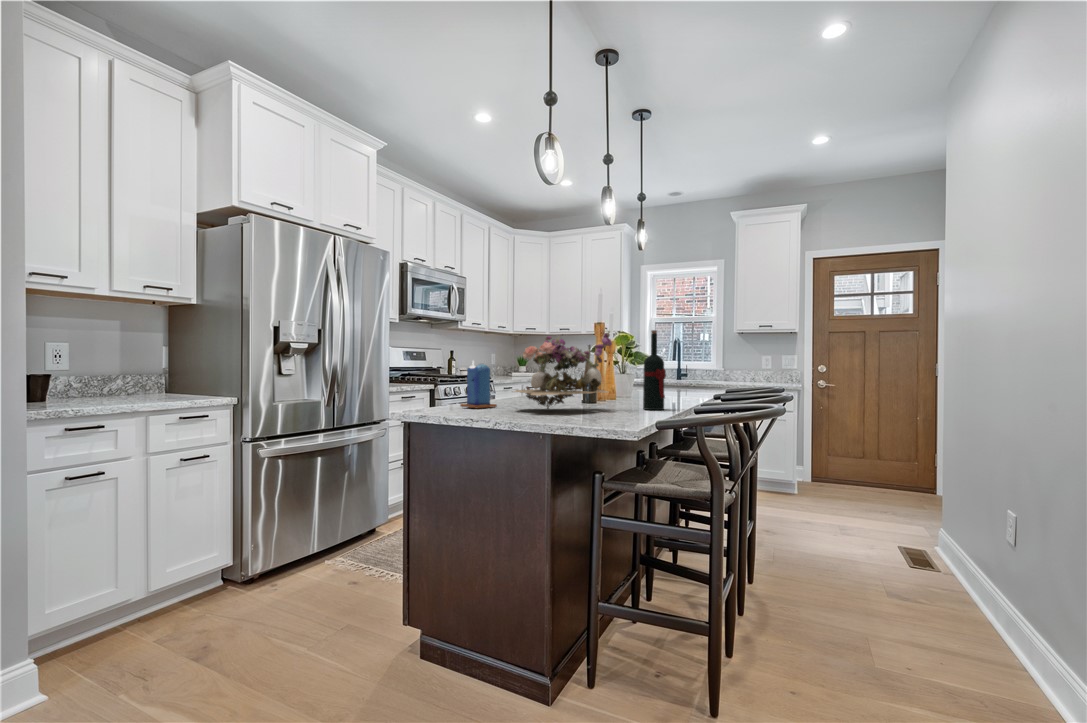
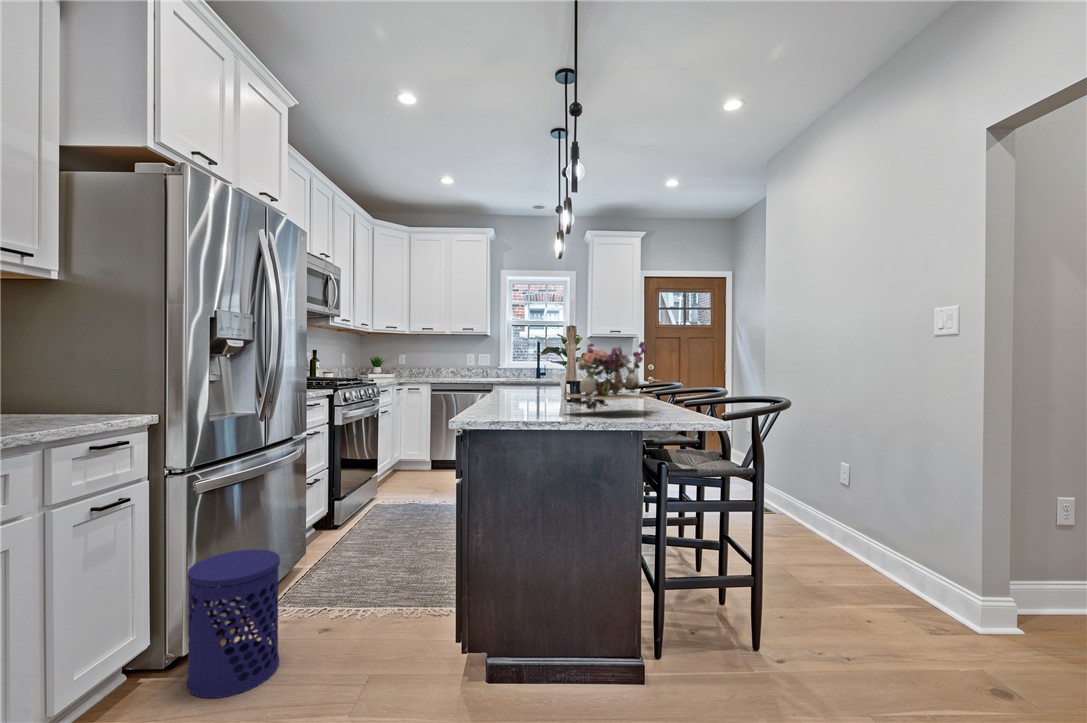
wine bottle: present [643,330,666,410] -> none [667,340,691,409]
candle: present [460,361,497,408] -> none [493,366,529,415]
waste bin: none [235,506,305,615] -> present [187,549,280,698]

